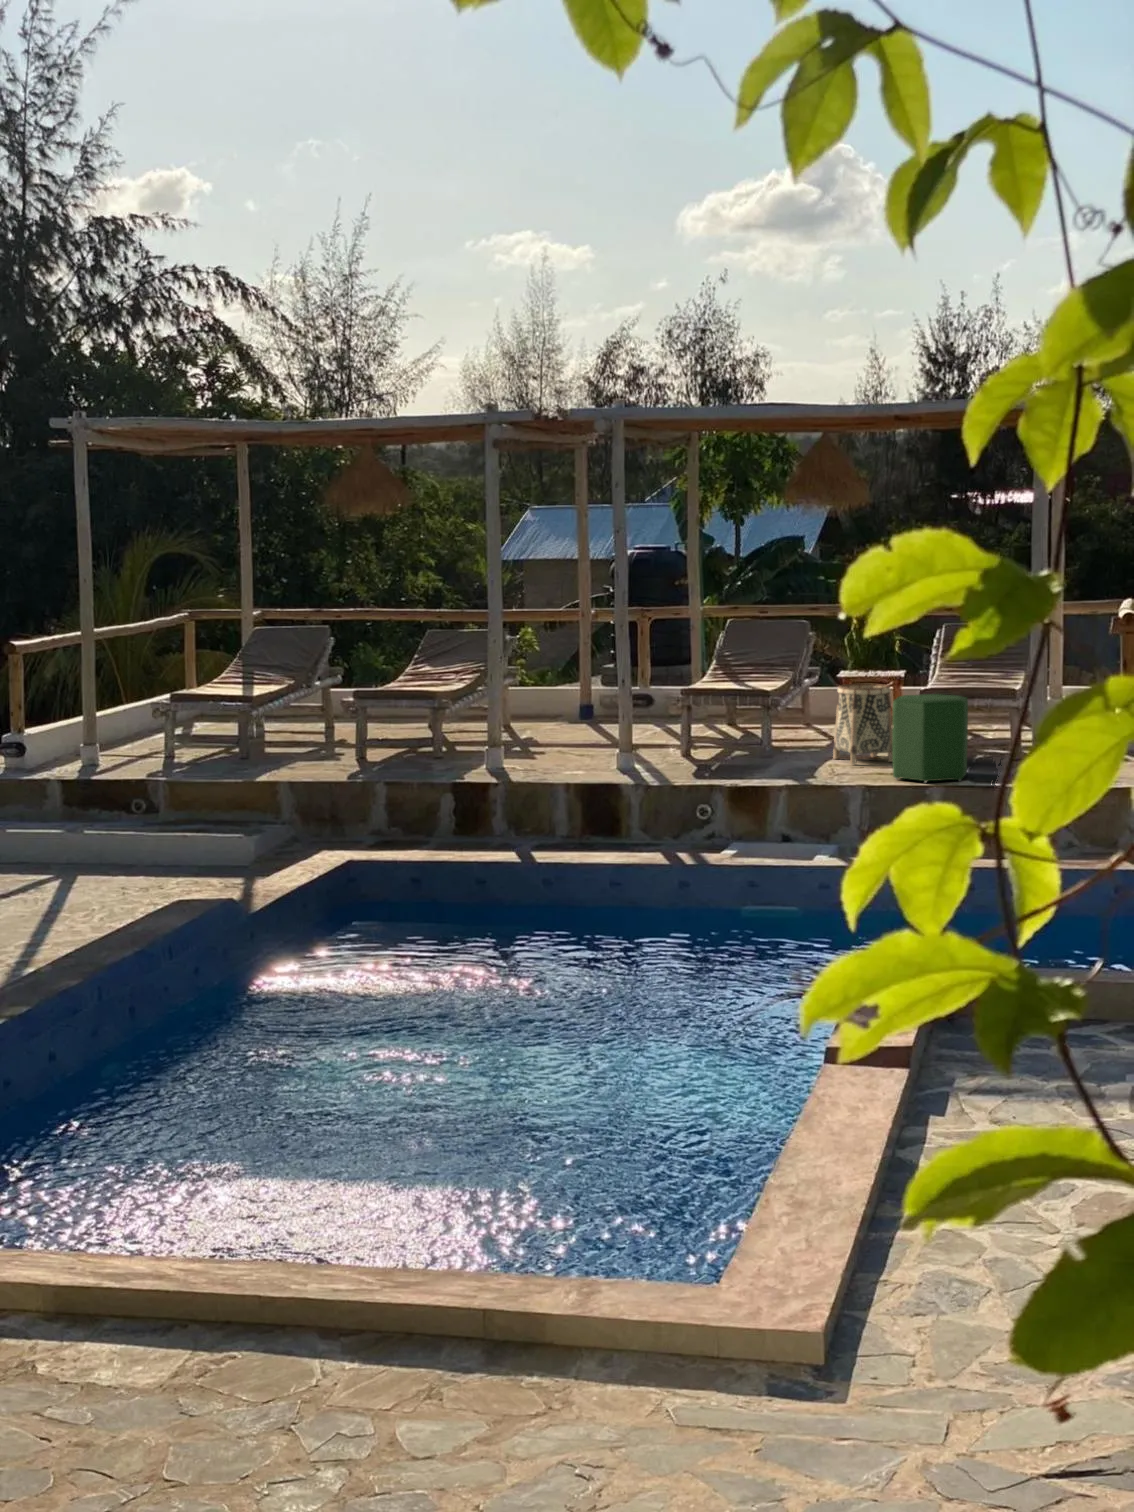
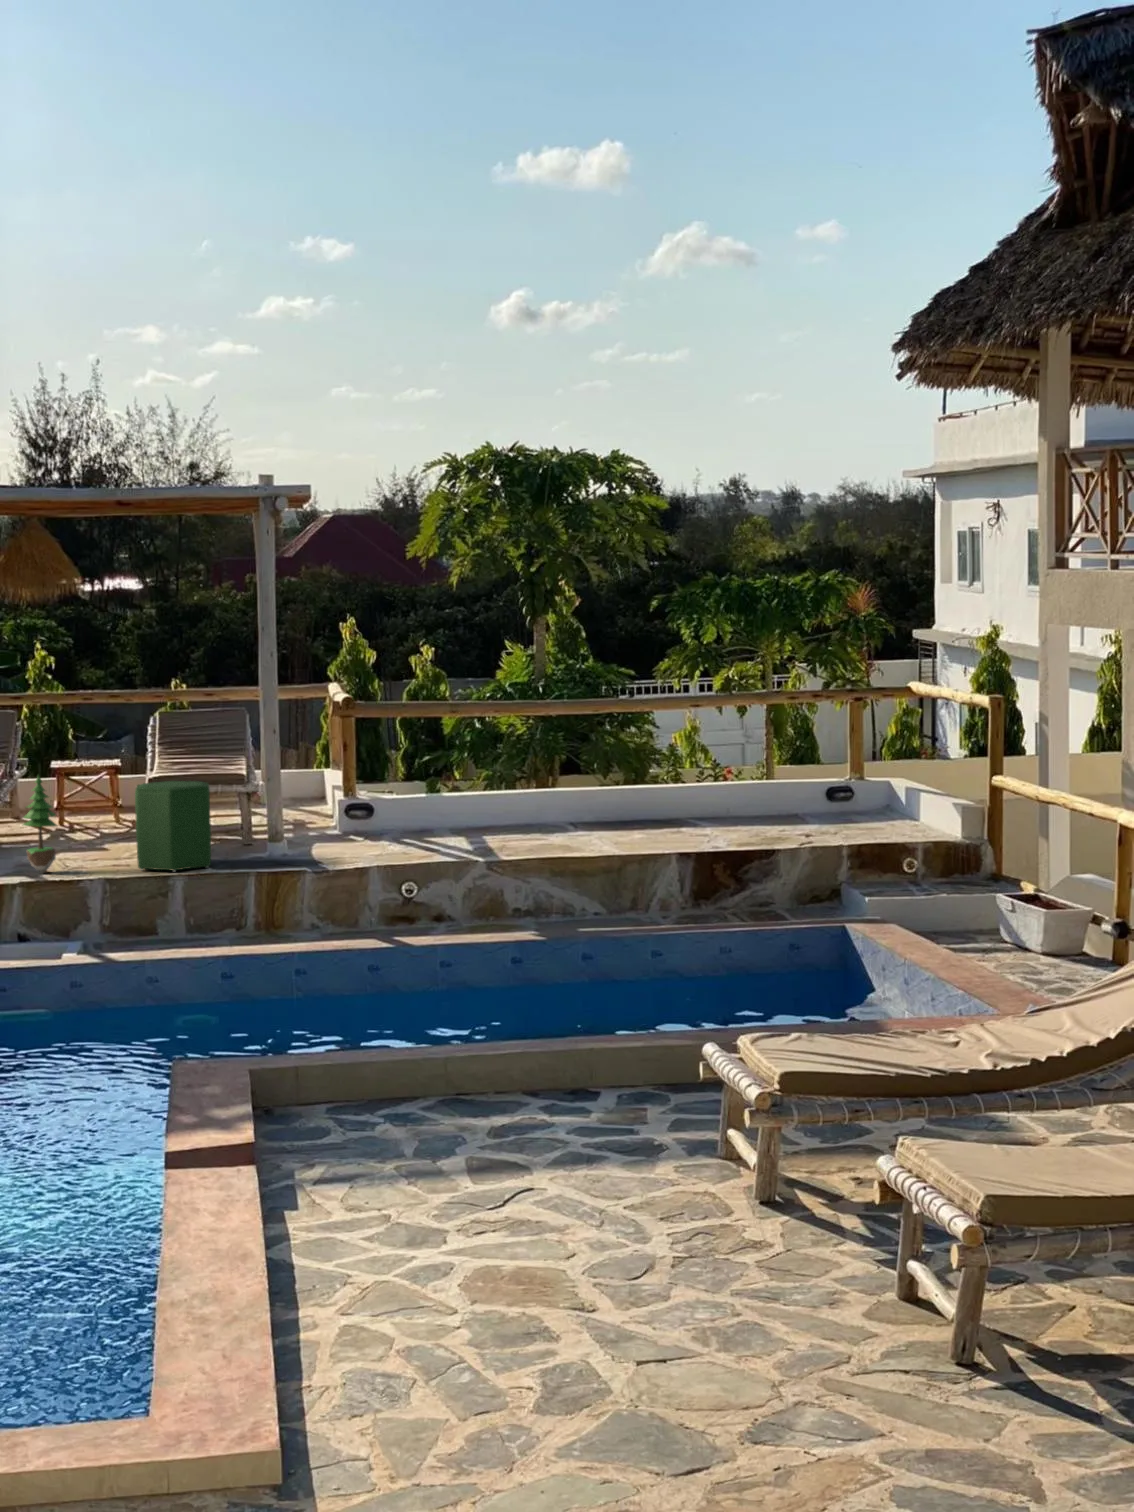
potted tree: none [788,682,822,775] -> present [23,776,57,872]
basket: present [833,684,893,764] -> none [62,773,129,858]

